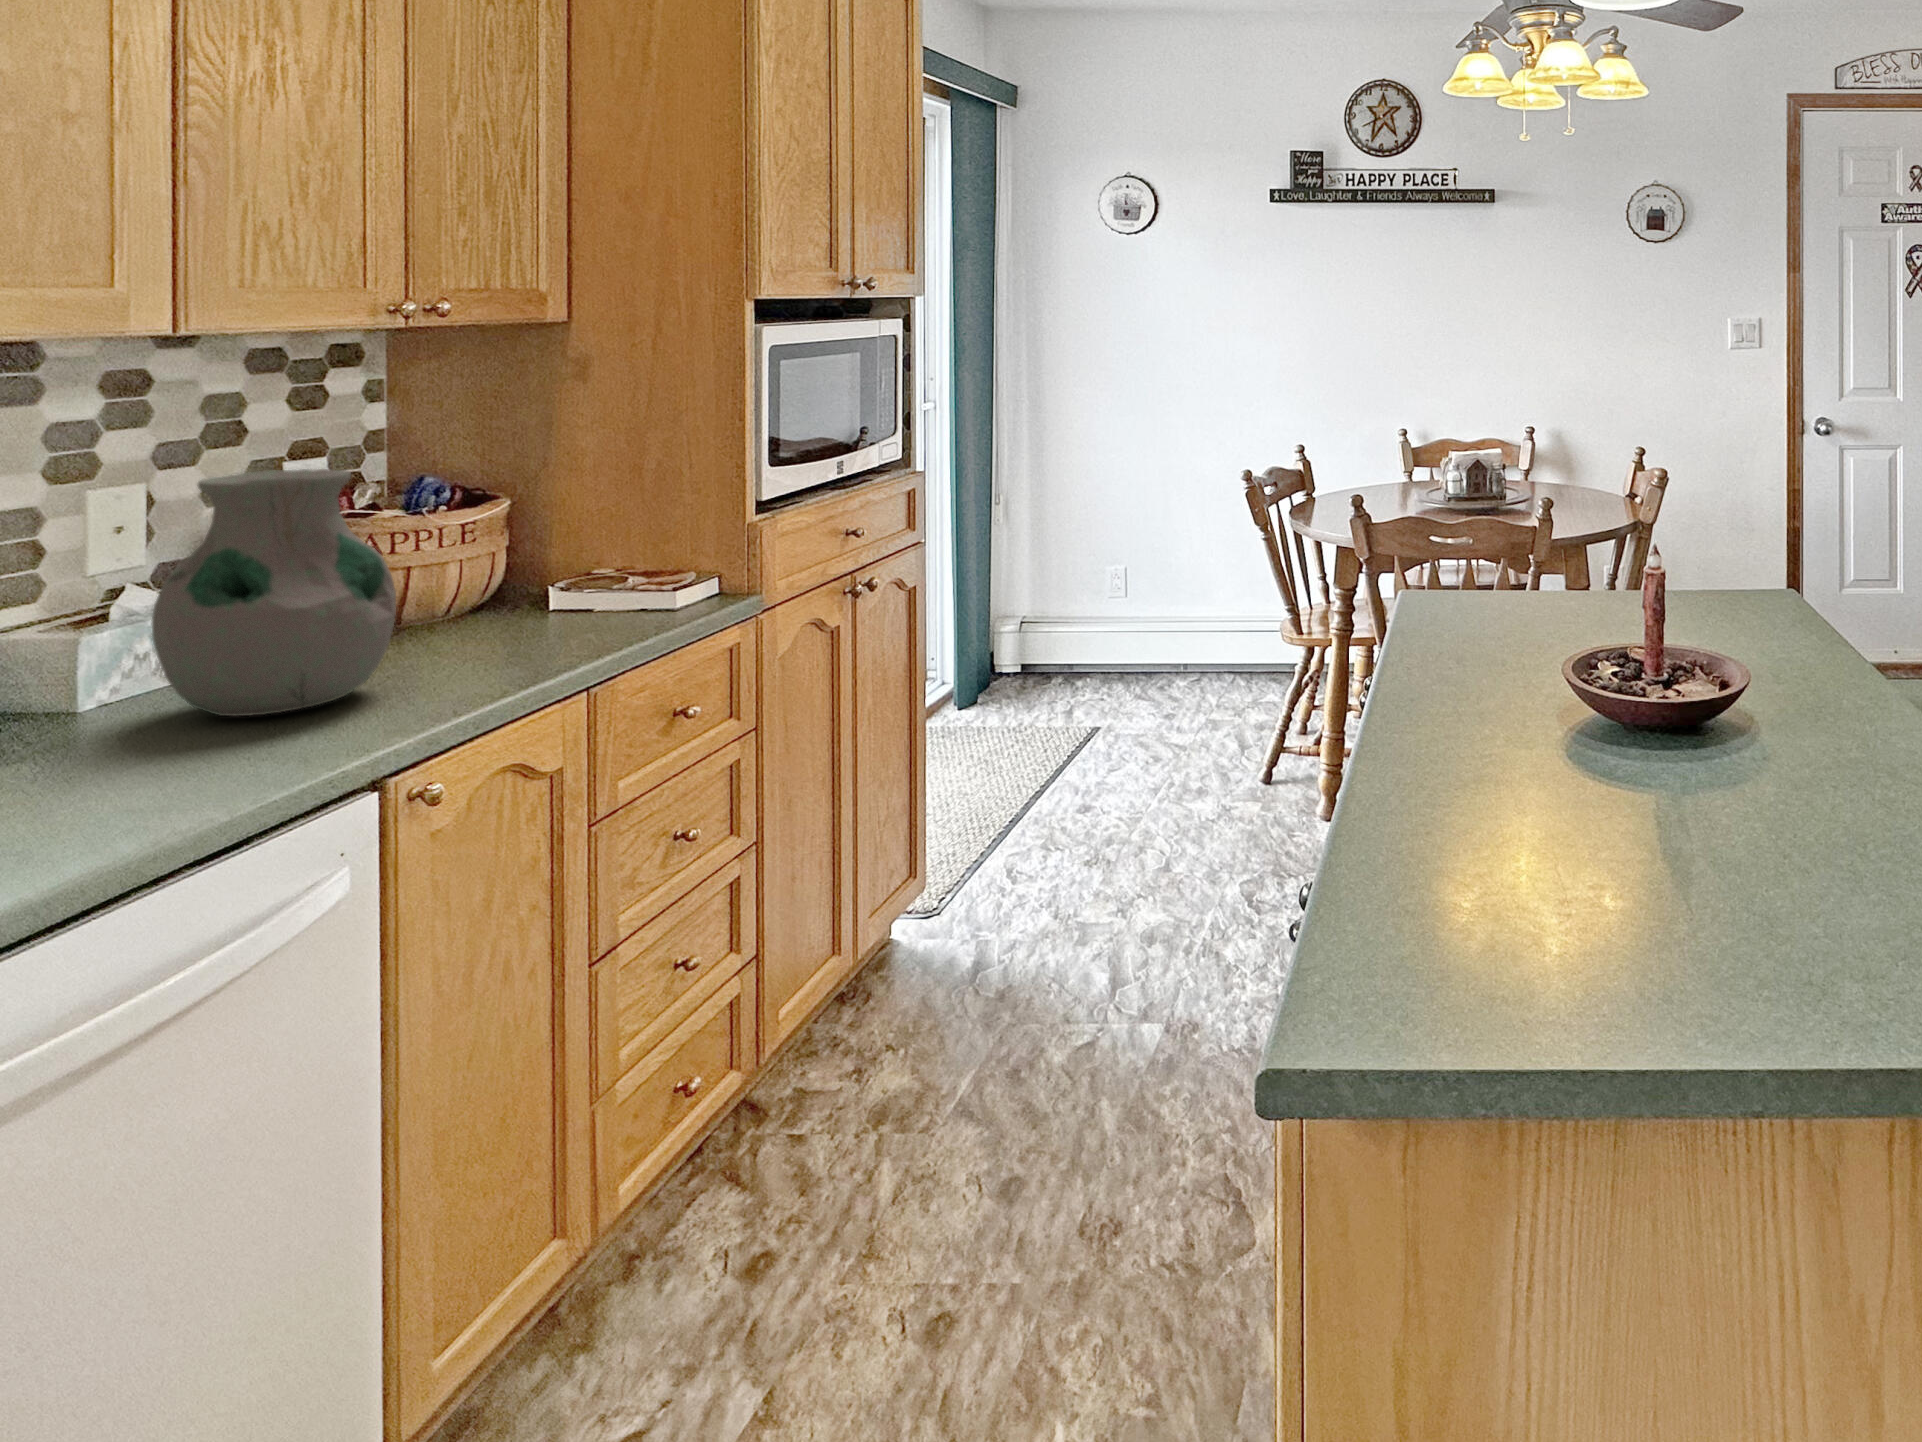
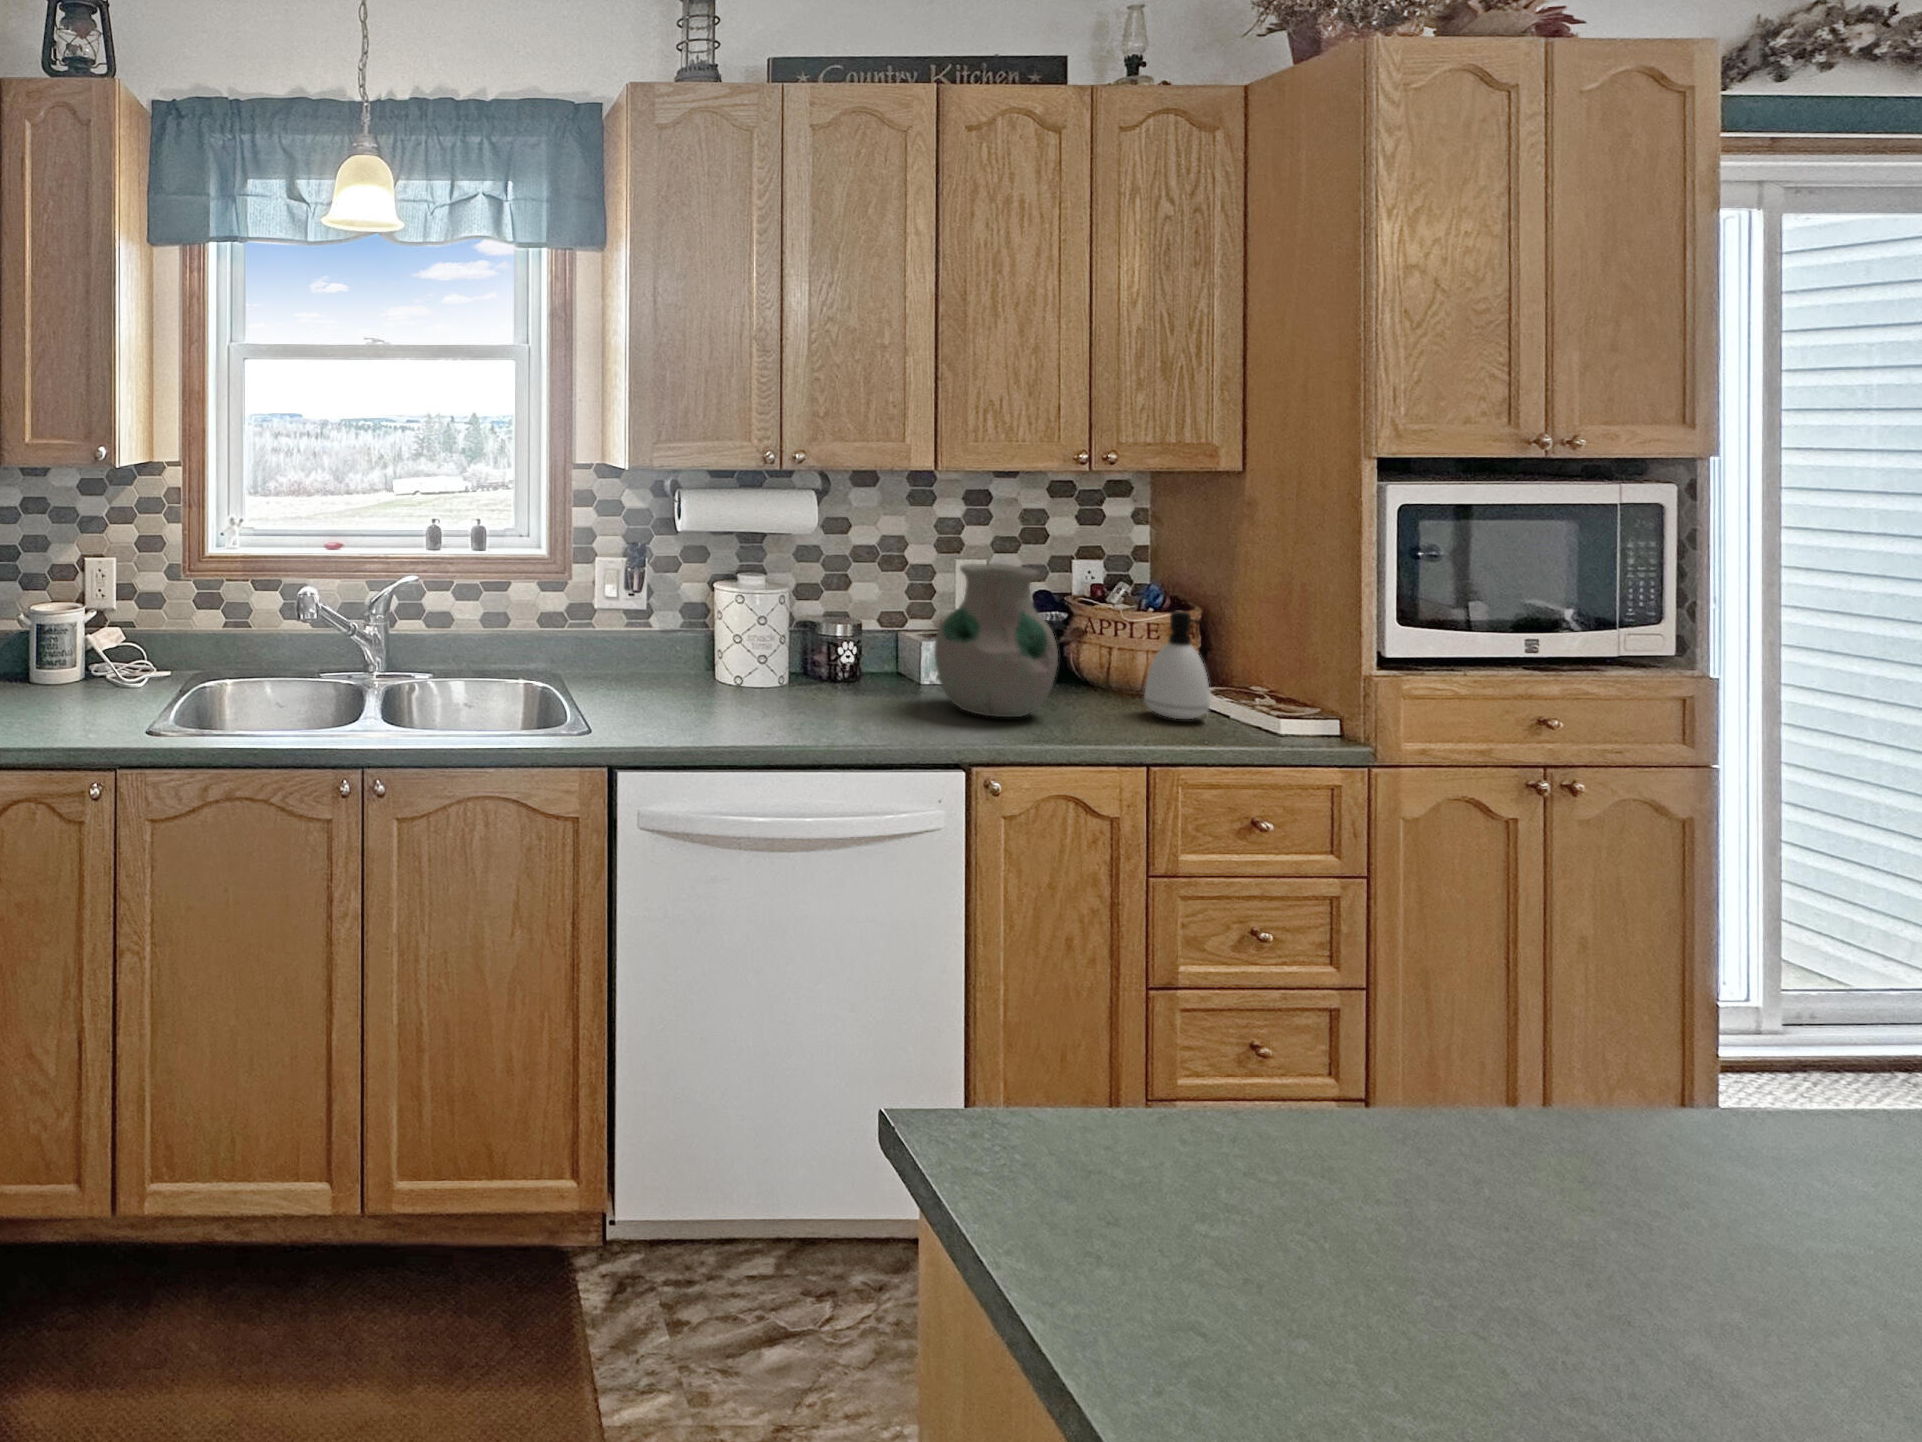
soap dispenser: none [495,496,587,639] -> present [1144,611,1210,719]

